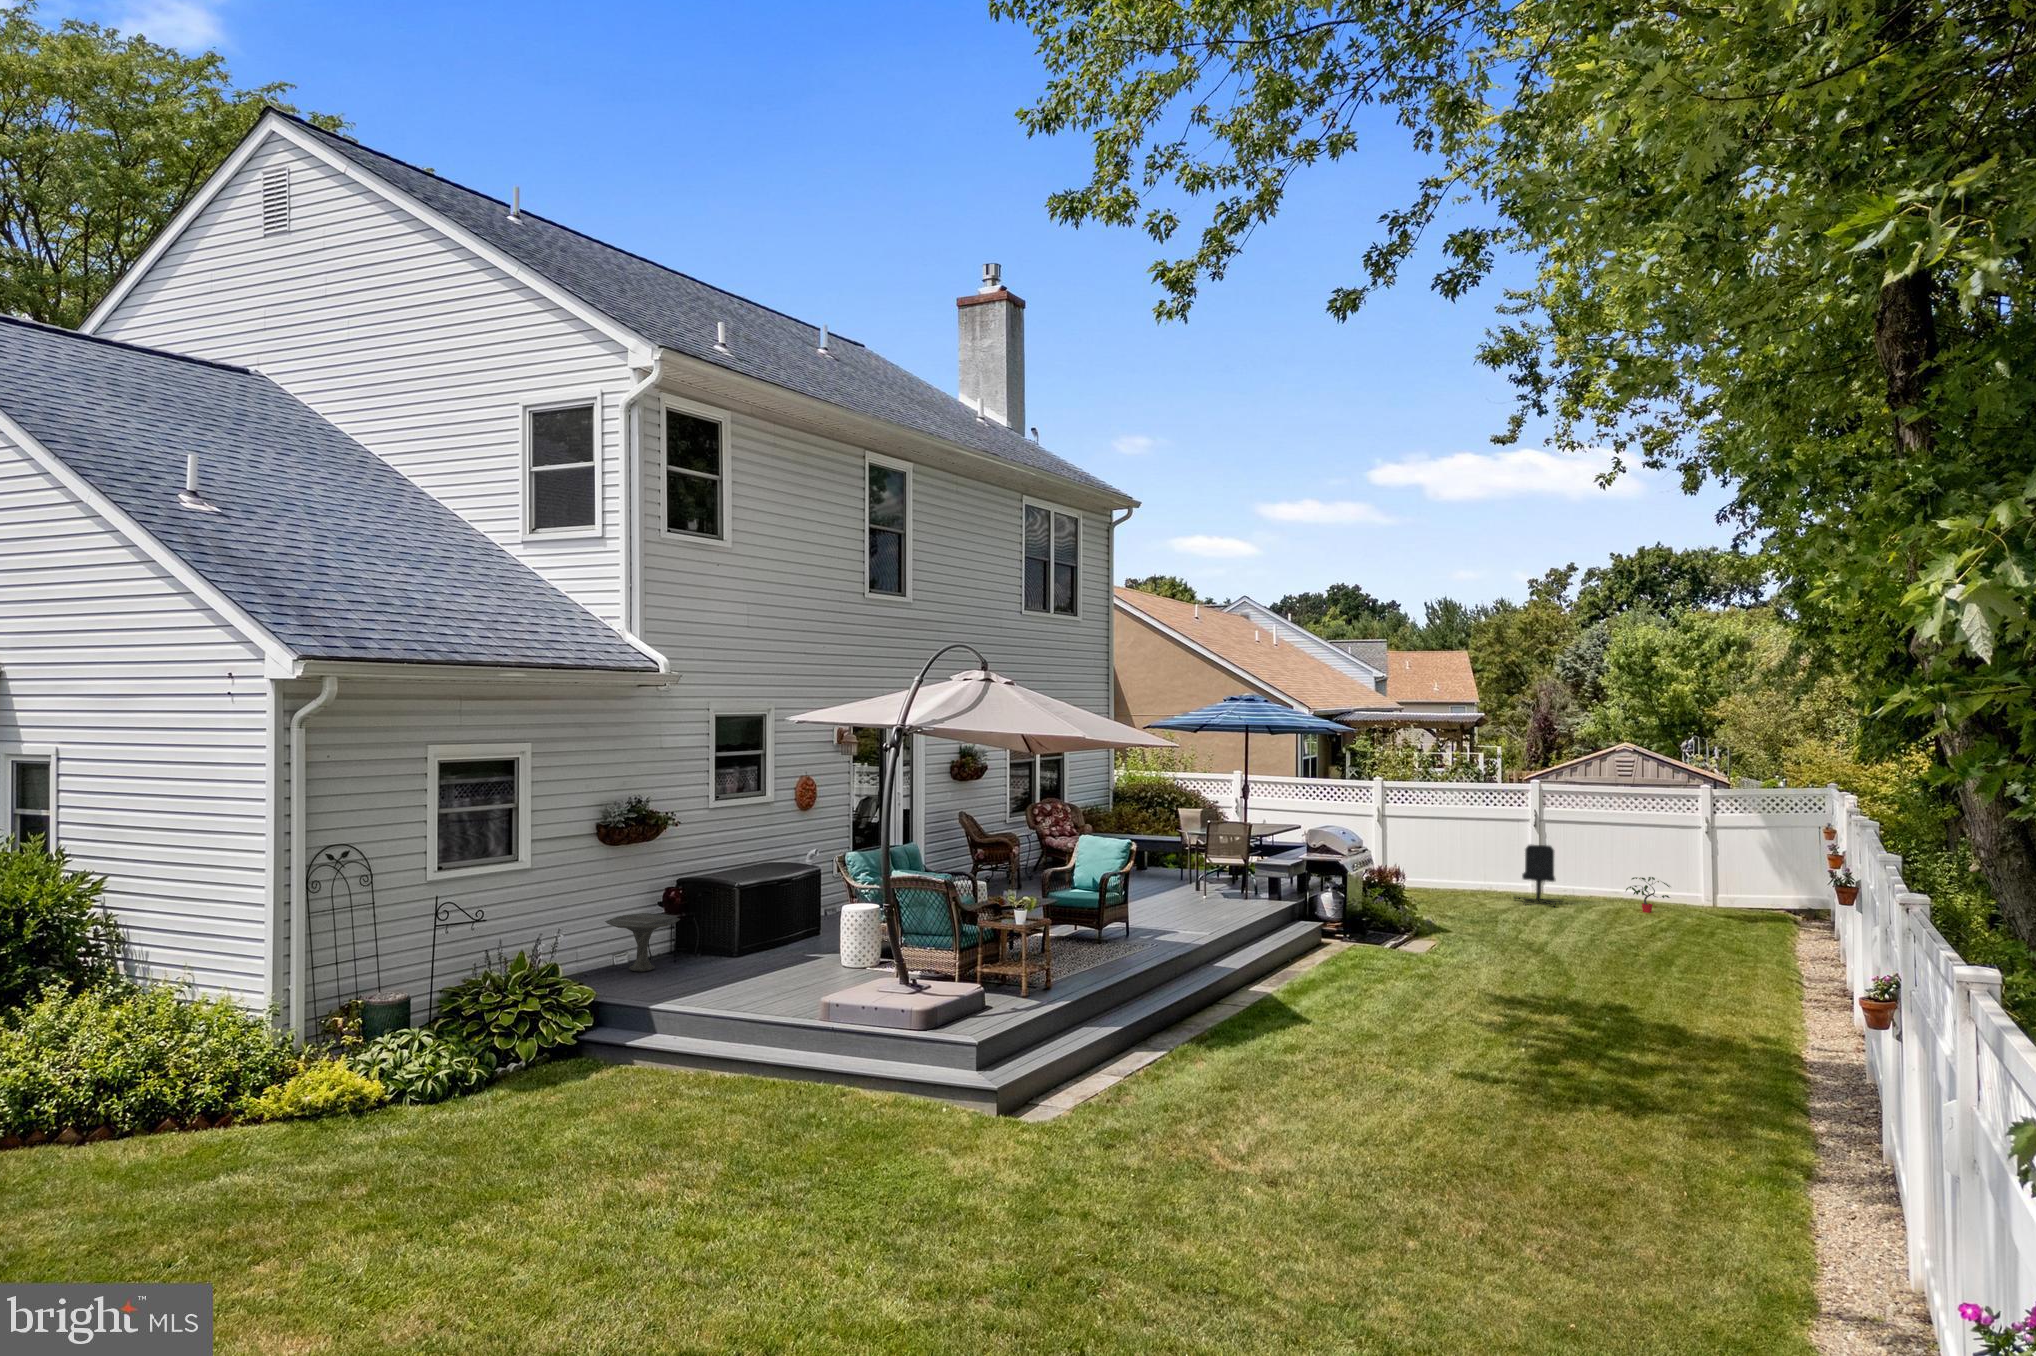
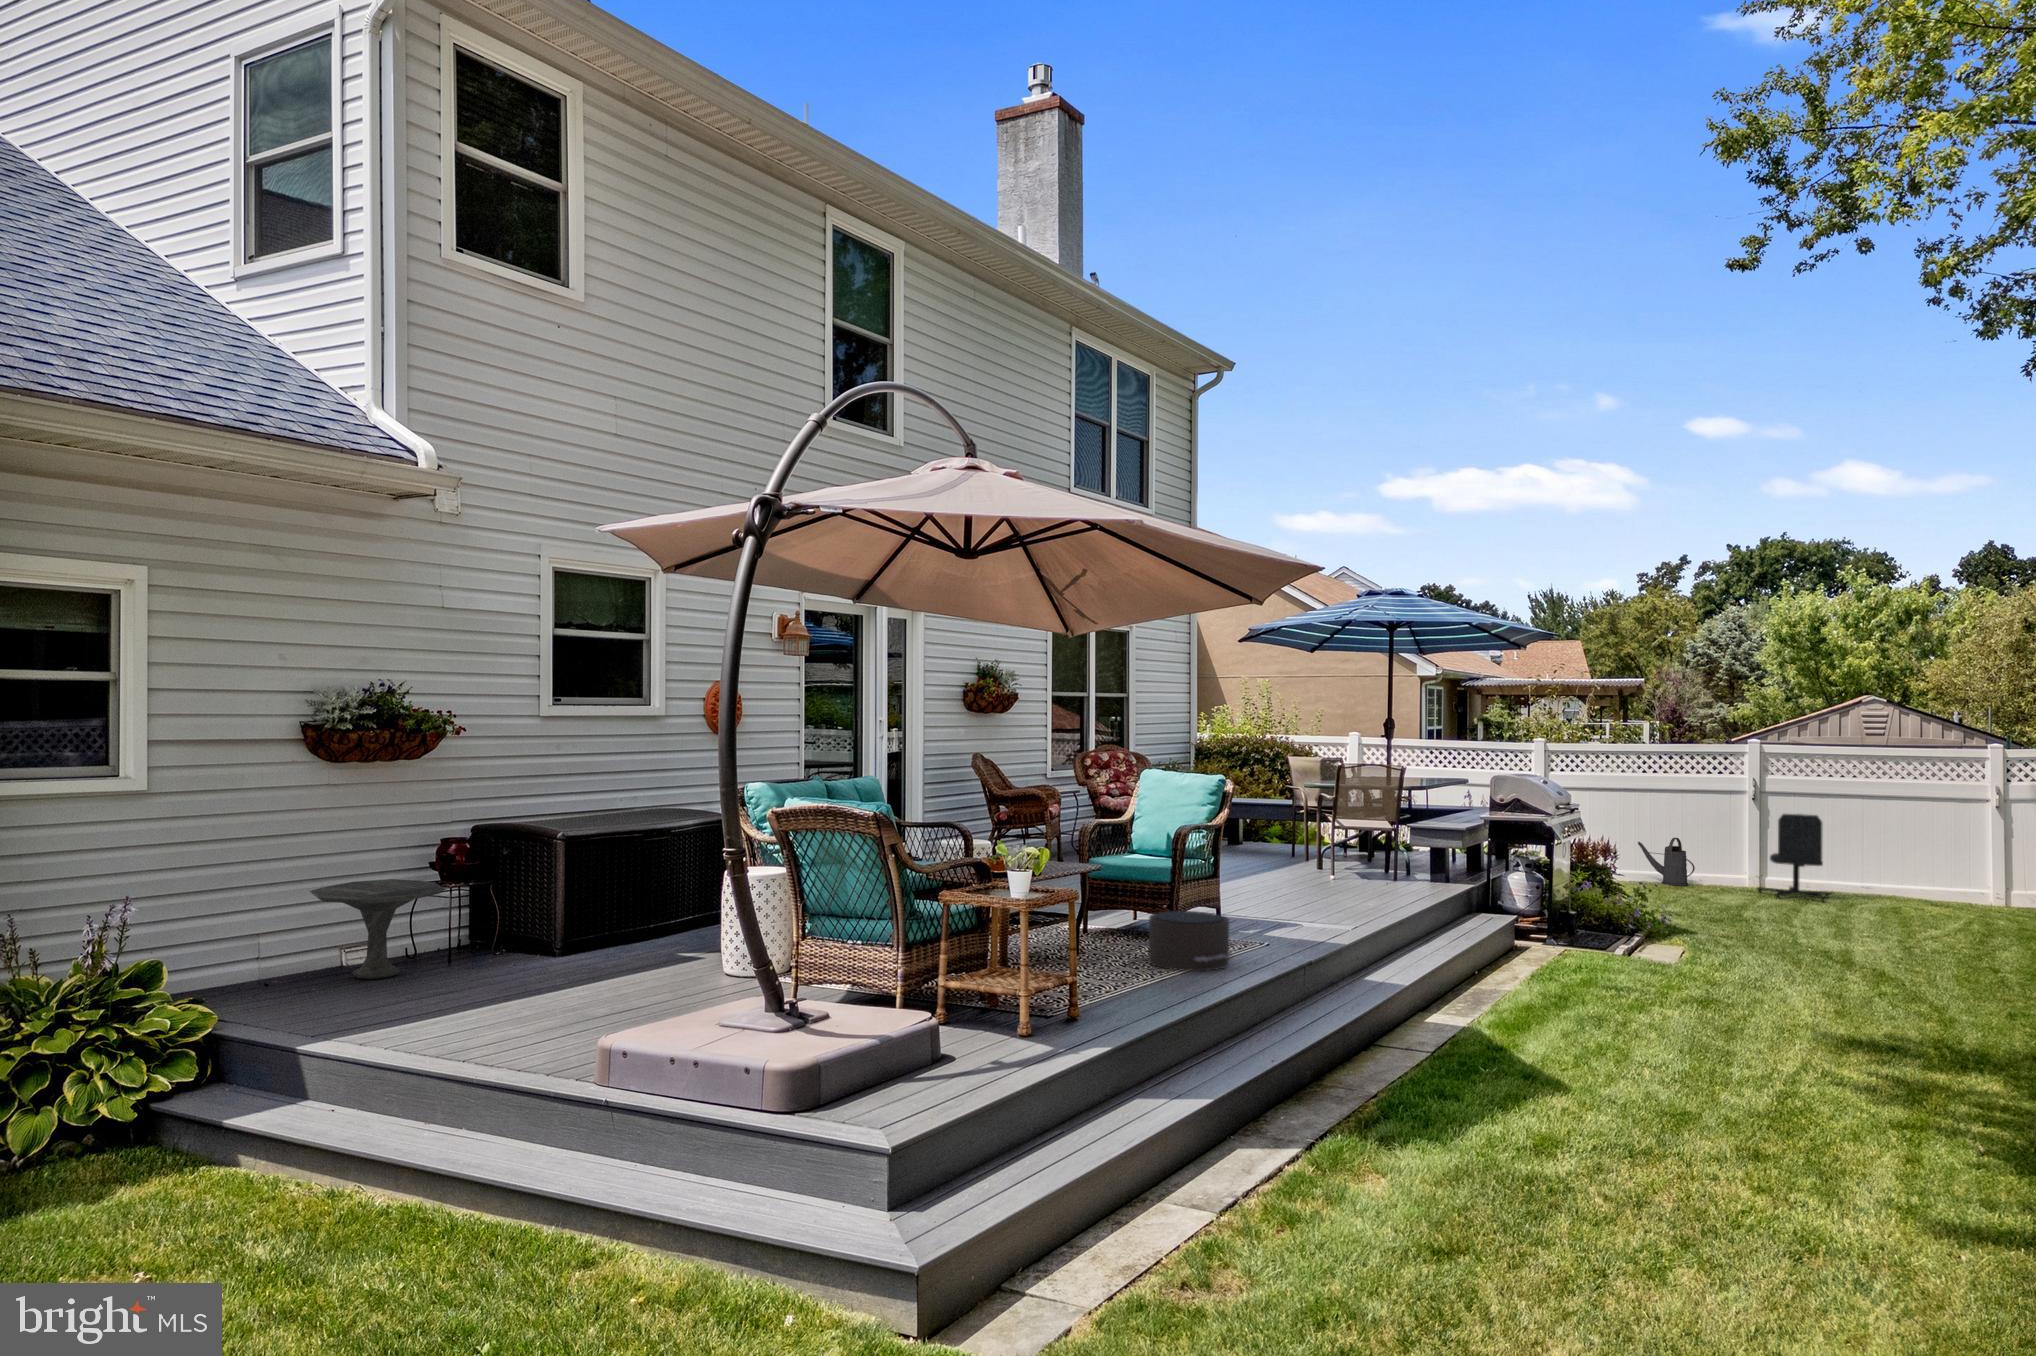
watering can: none [1434,860,1471,895] -> present [1638,838,1695,886]
potted plant: present [1626,877,1670,913] -> none [1924,860,2000,911]
pouf: none [1076,927,1134,962] -> present [1135,911,1231,971]

